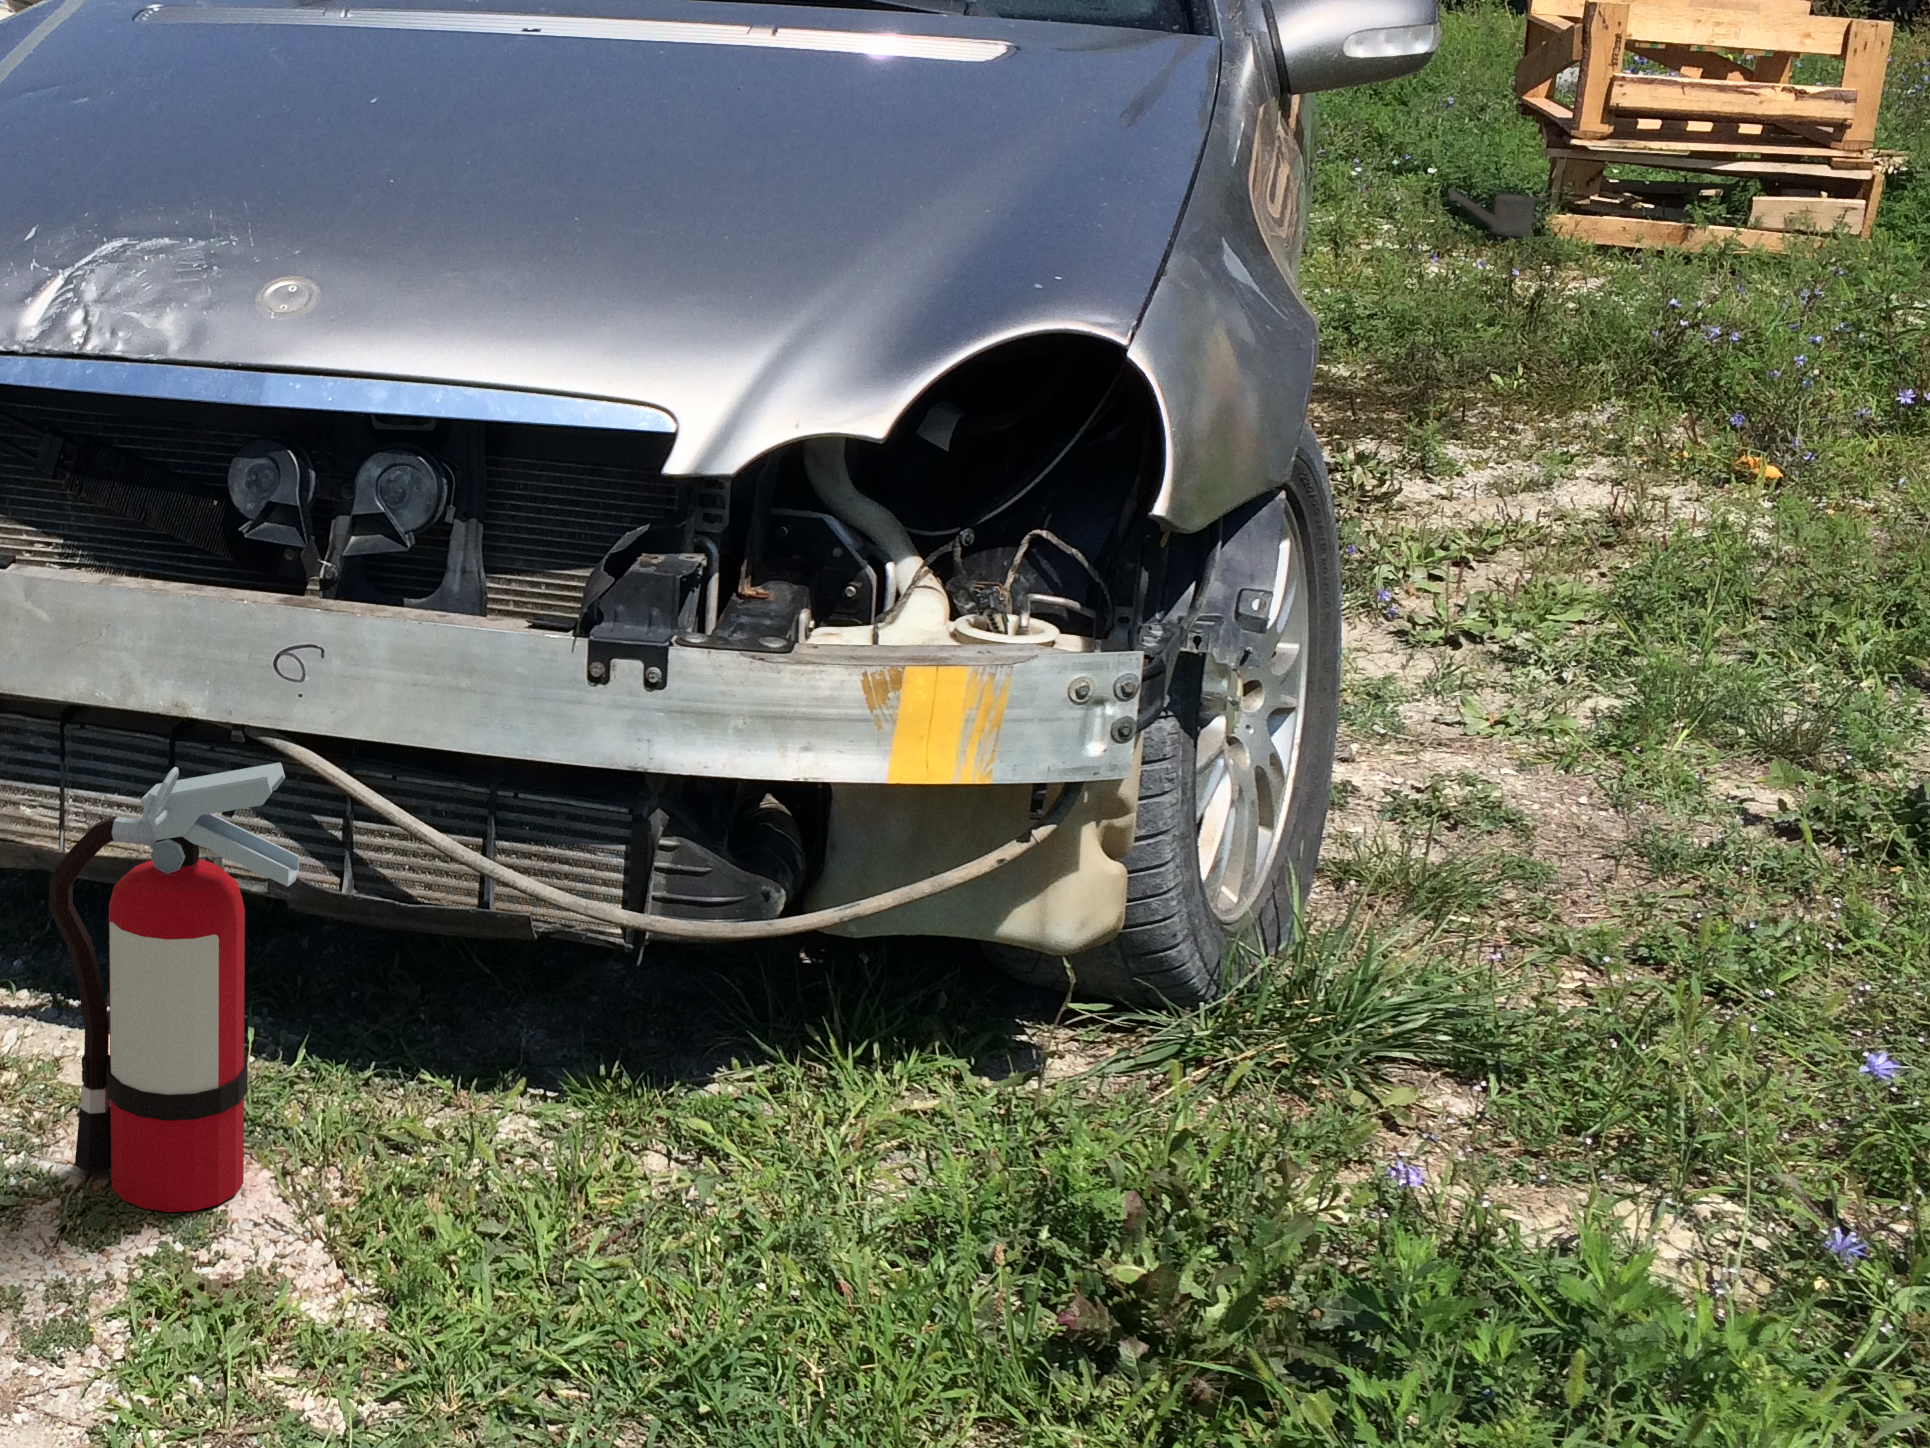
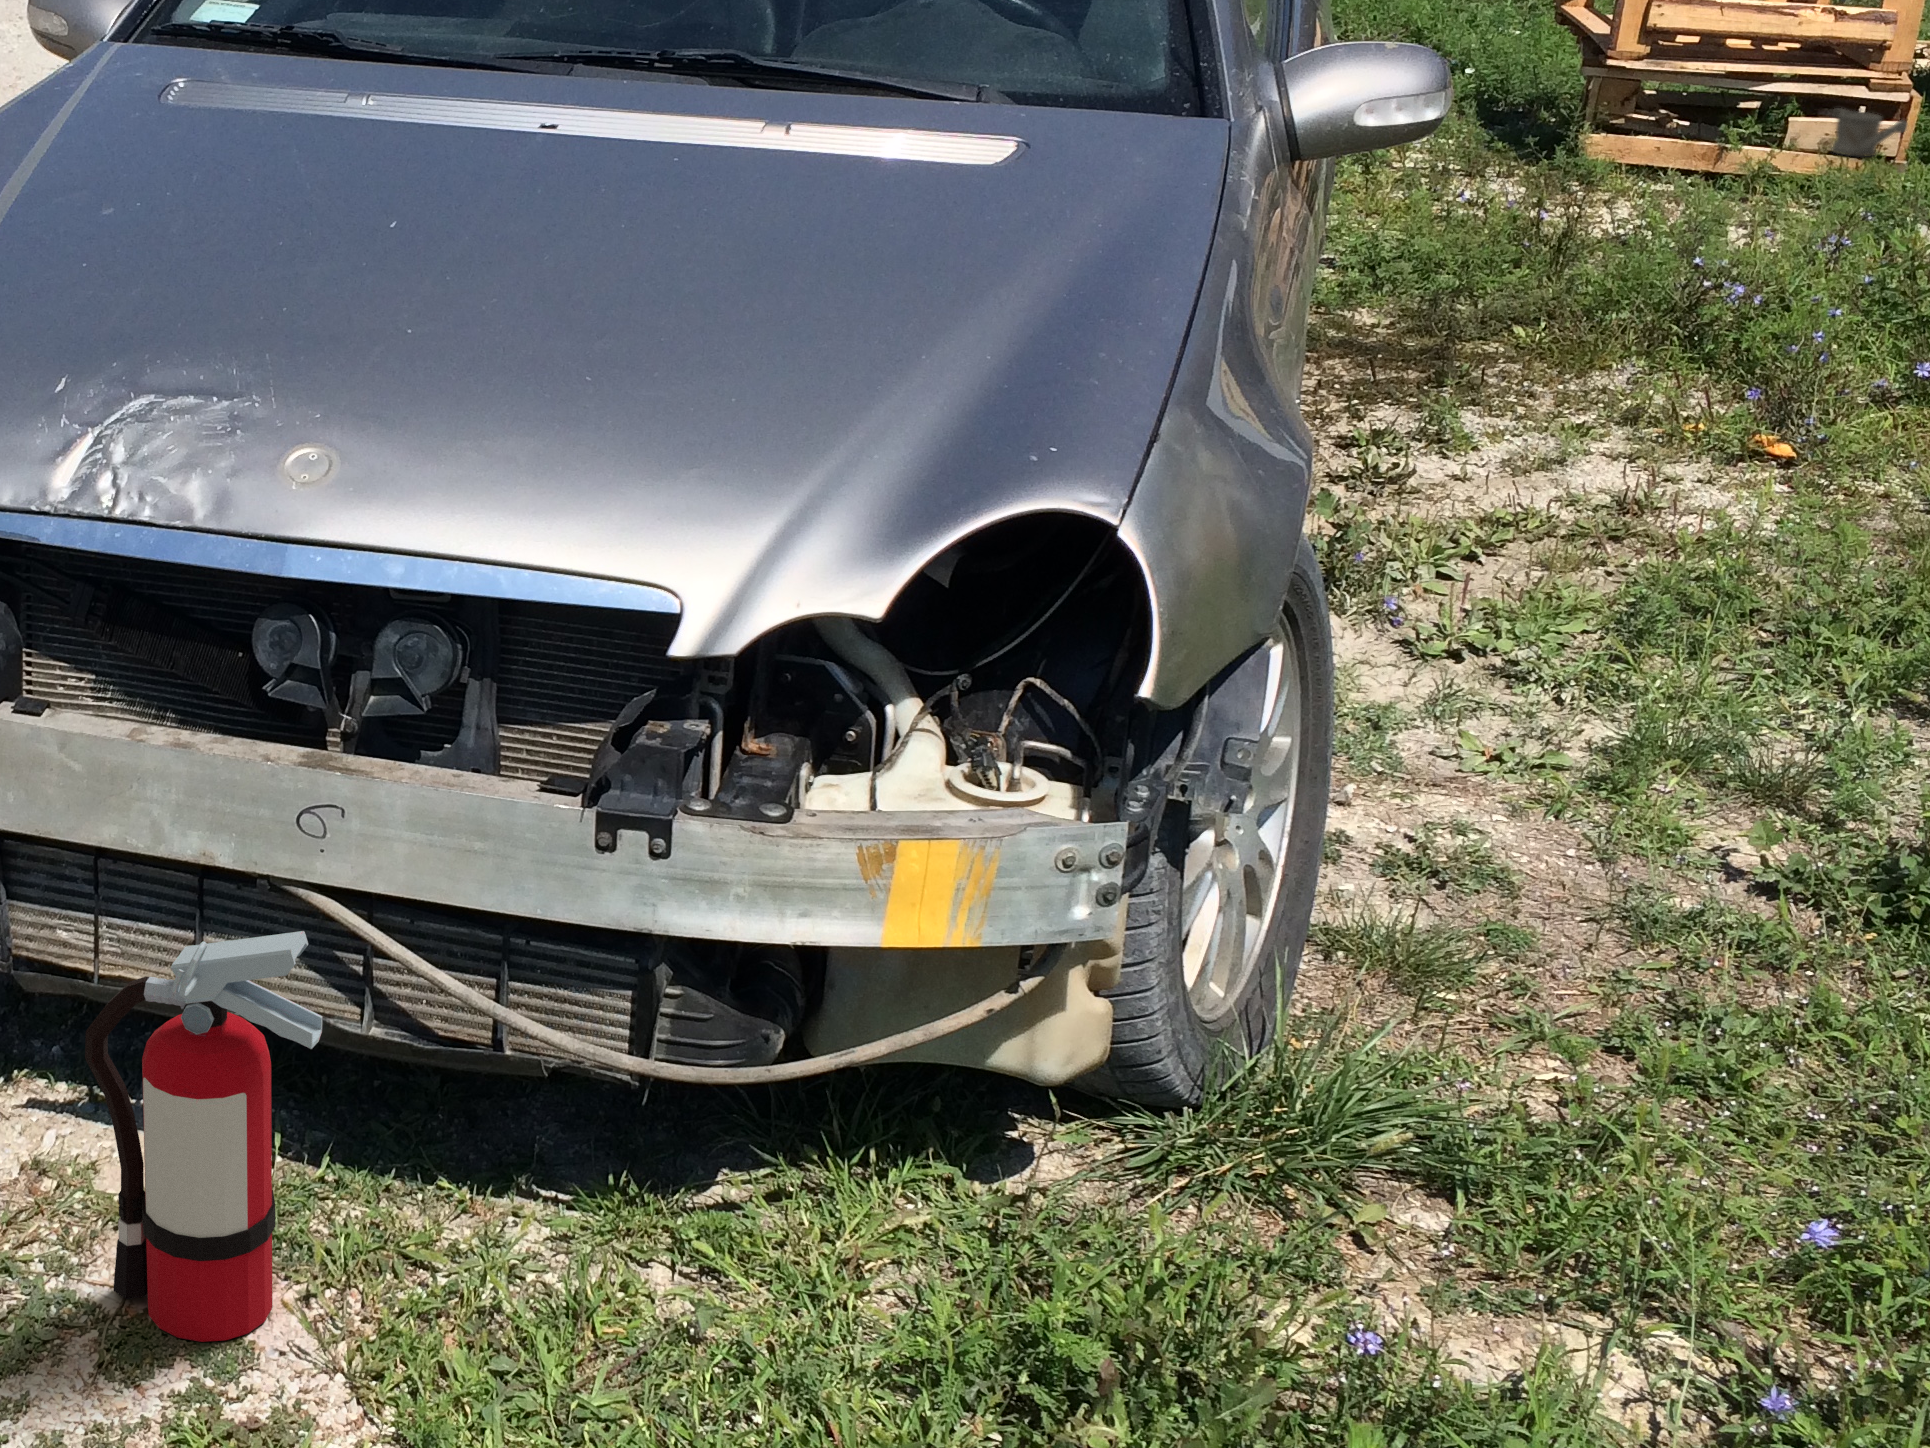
watering can: present [1449,189,1556,237] -> present [1832,108,1907,157]

